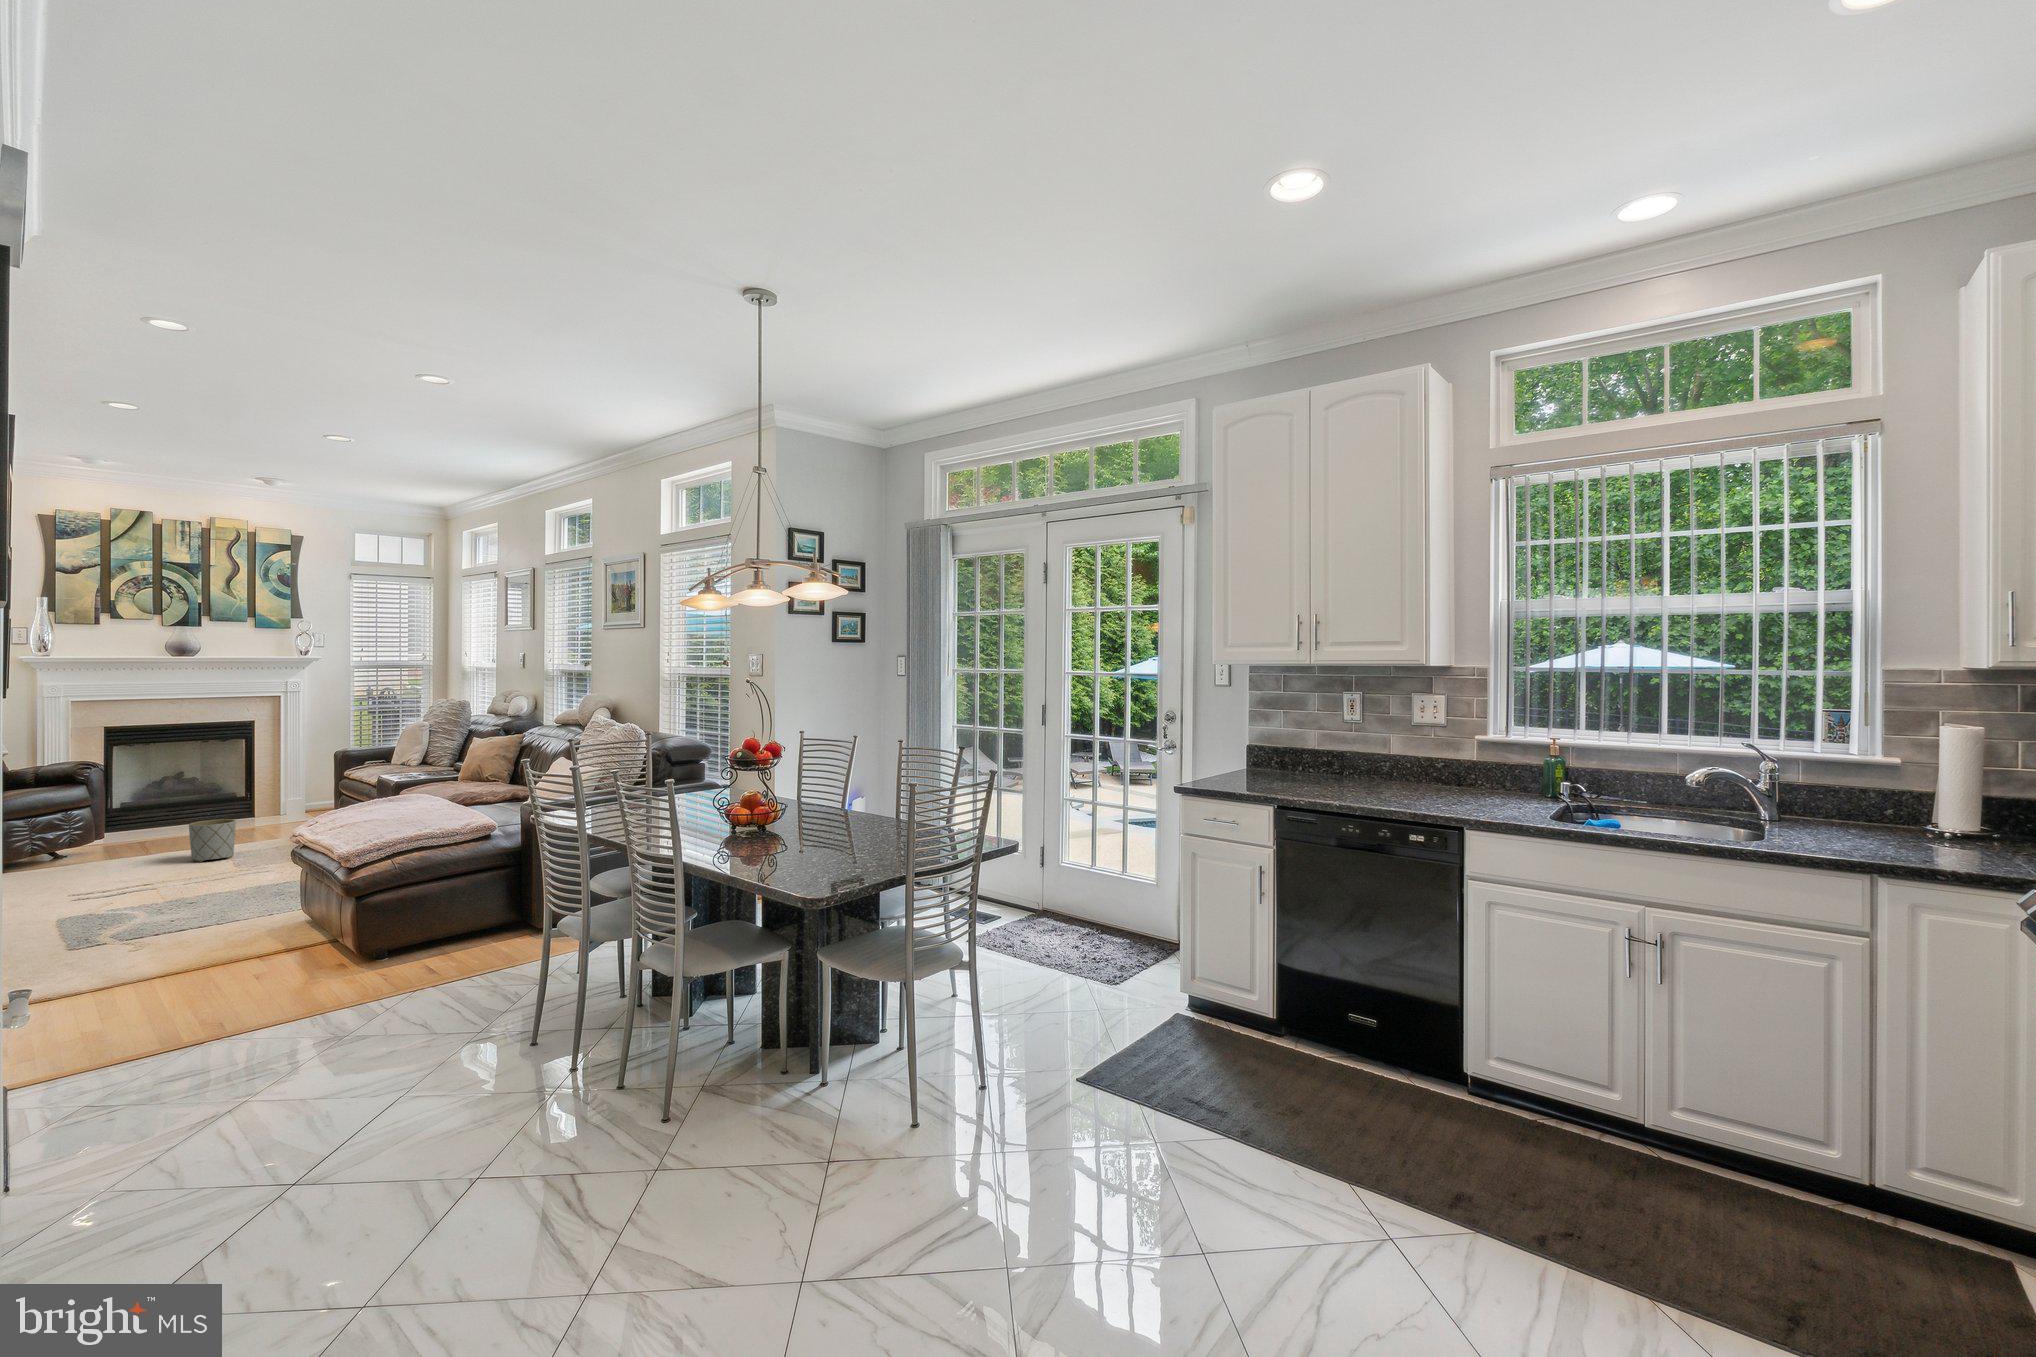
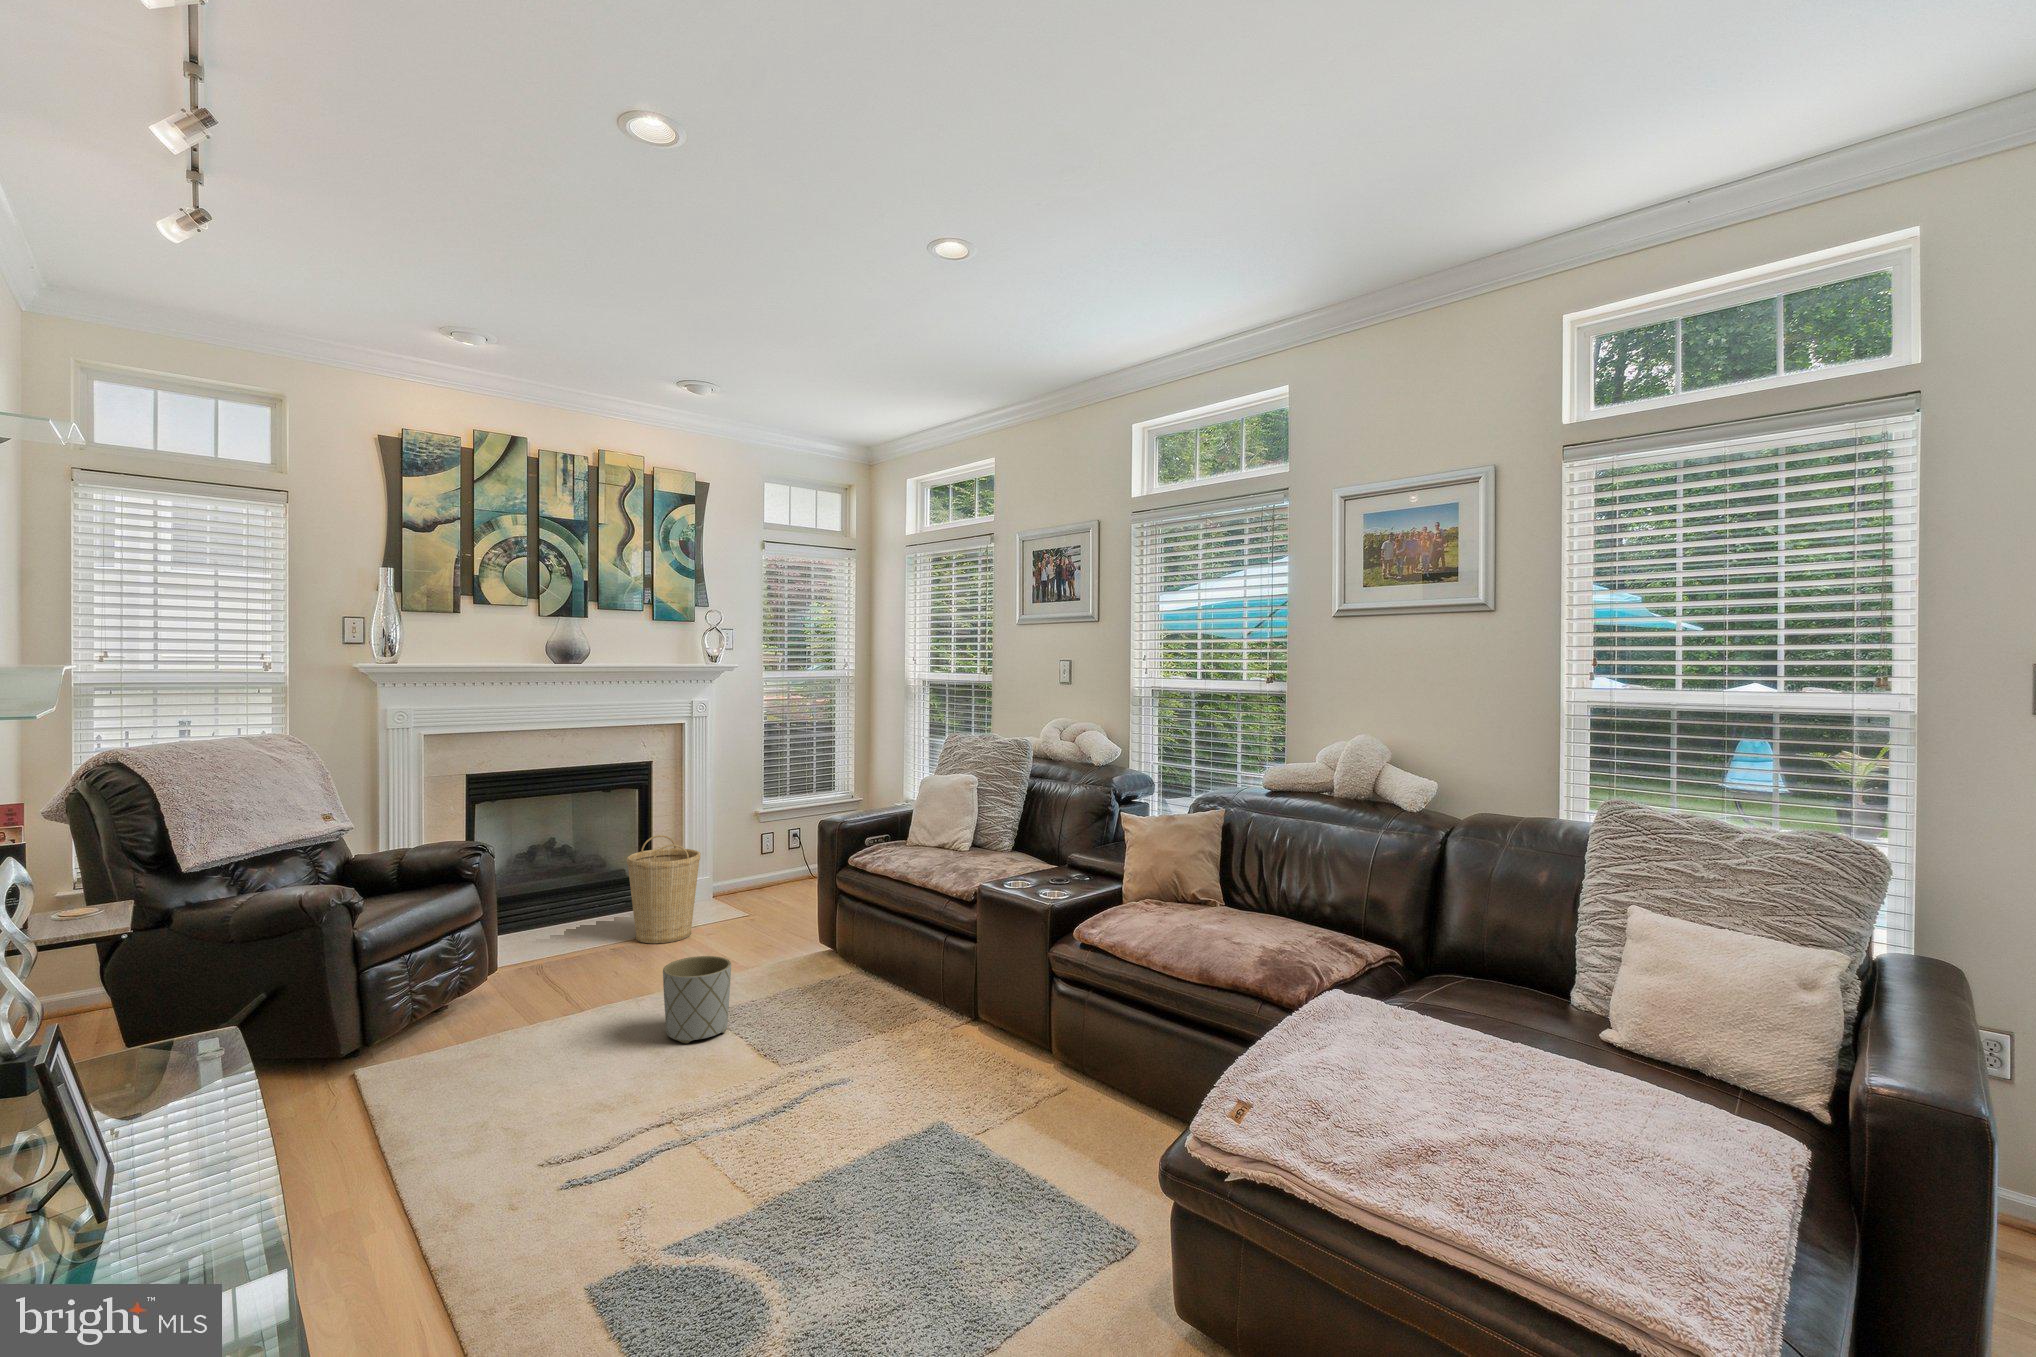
basket: none [214,765,270,829] -> present [627,835,701,943]

